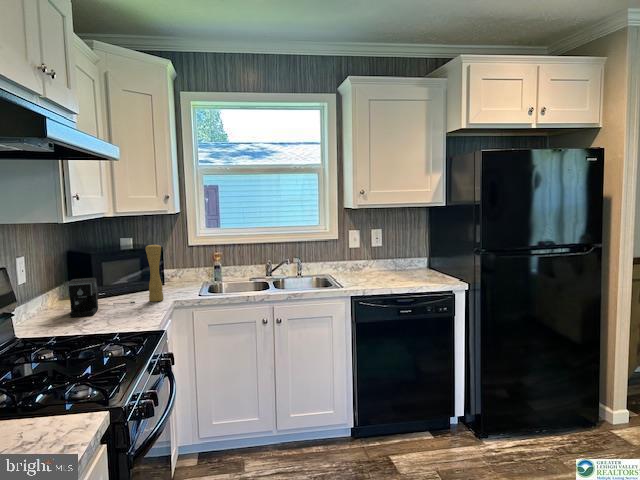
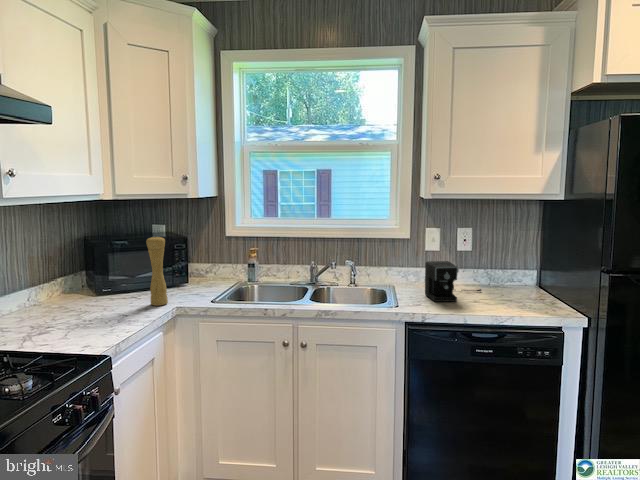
coffee maker: present [68,278,135,317] -> present [425,261,481,302]

